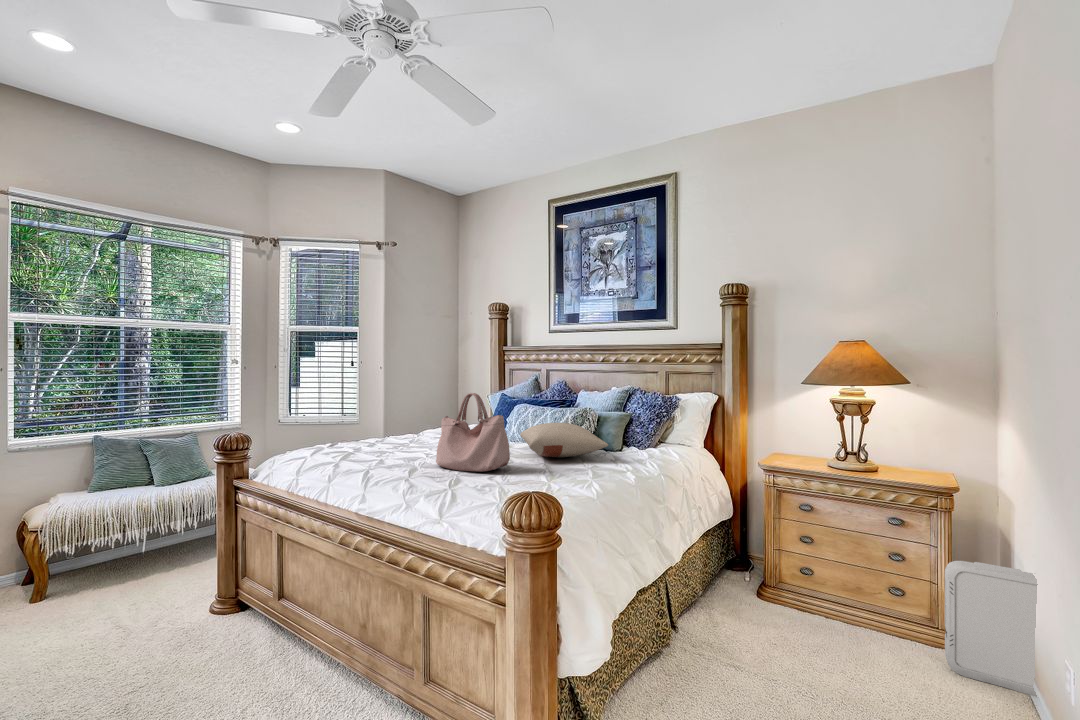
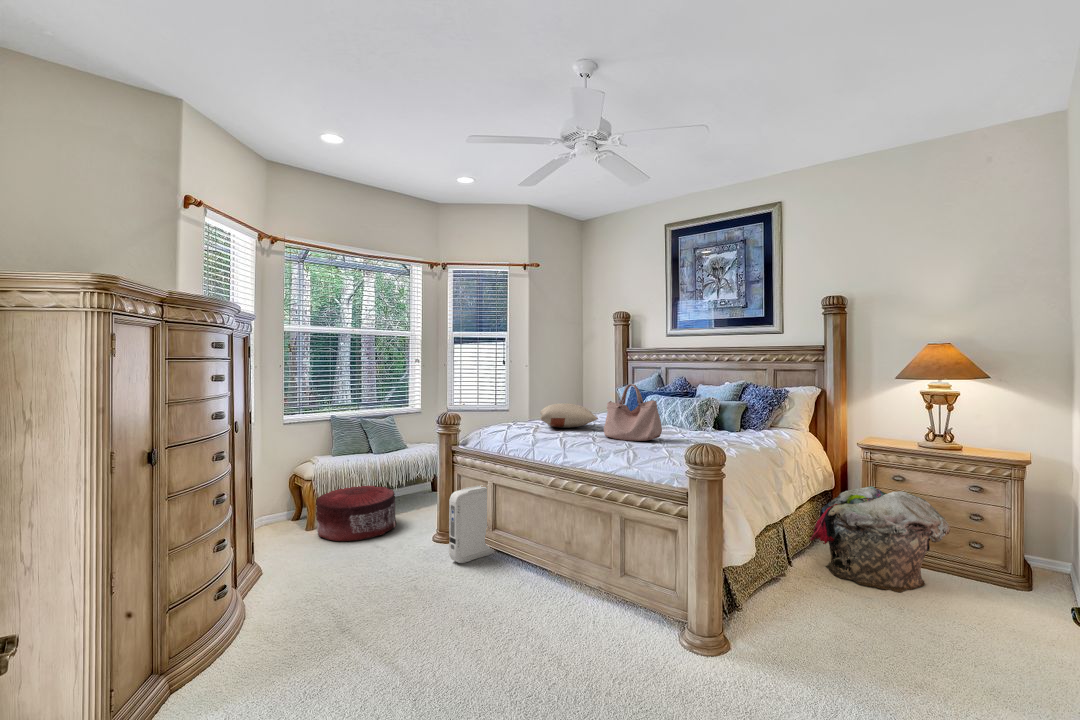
pillow: present [520,423,608,457] -> present [540,403,598,428]
laundry basket: none [700,521,869,668] -> present [809,486,951,593]
pouf: none [28,530,173,623] -> present [316,486,396,541]
air purifier: present [945,561,1038,697] -> present [449,486,495,563]

